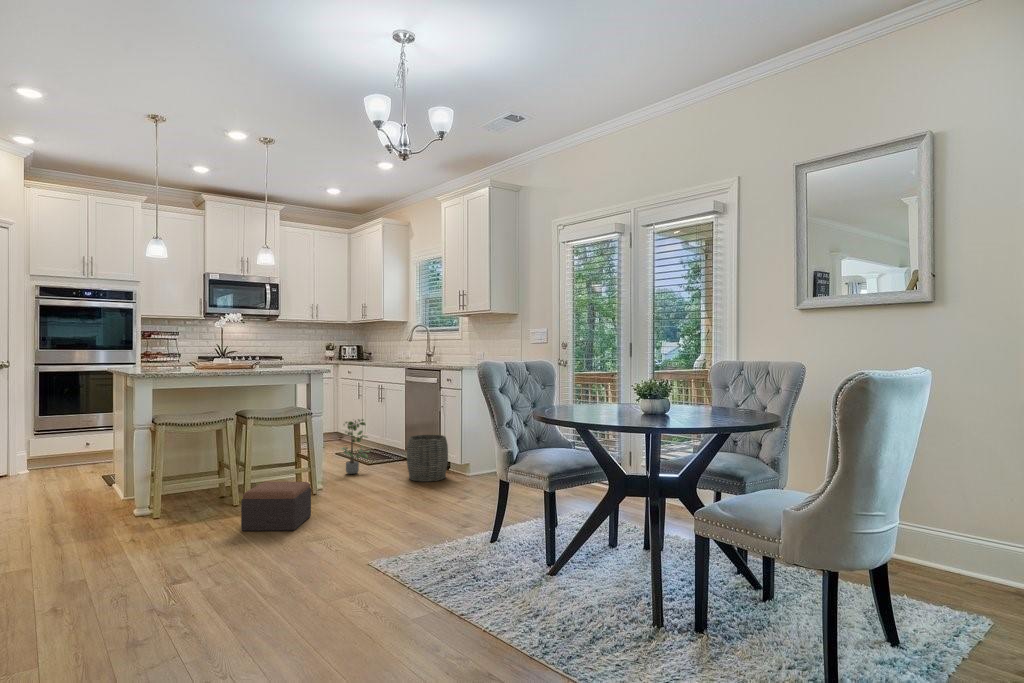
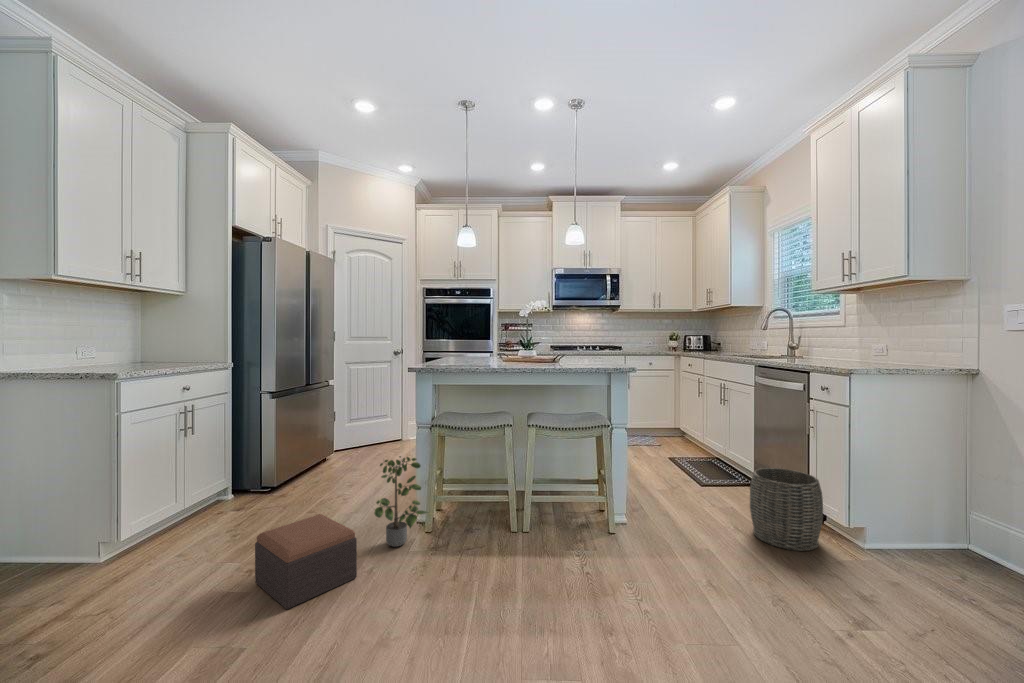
potted plant: present [340,419,370,474] -> present [374,456,428,547]
footstool: present [241,482,311,531] -> present [255,514,357,609]

